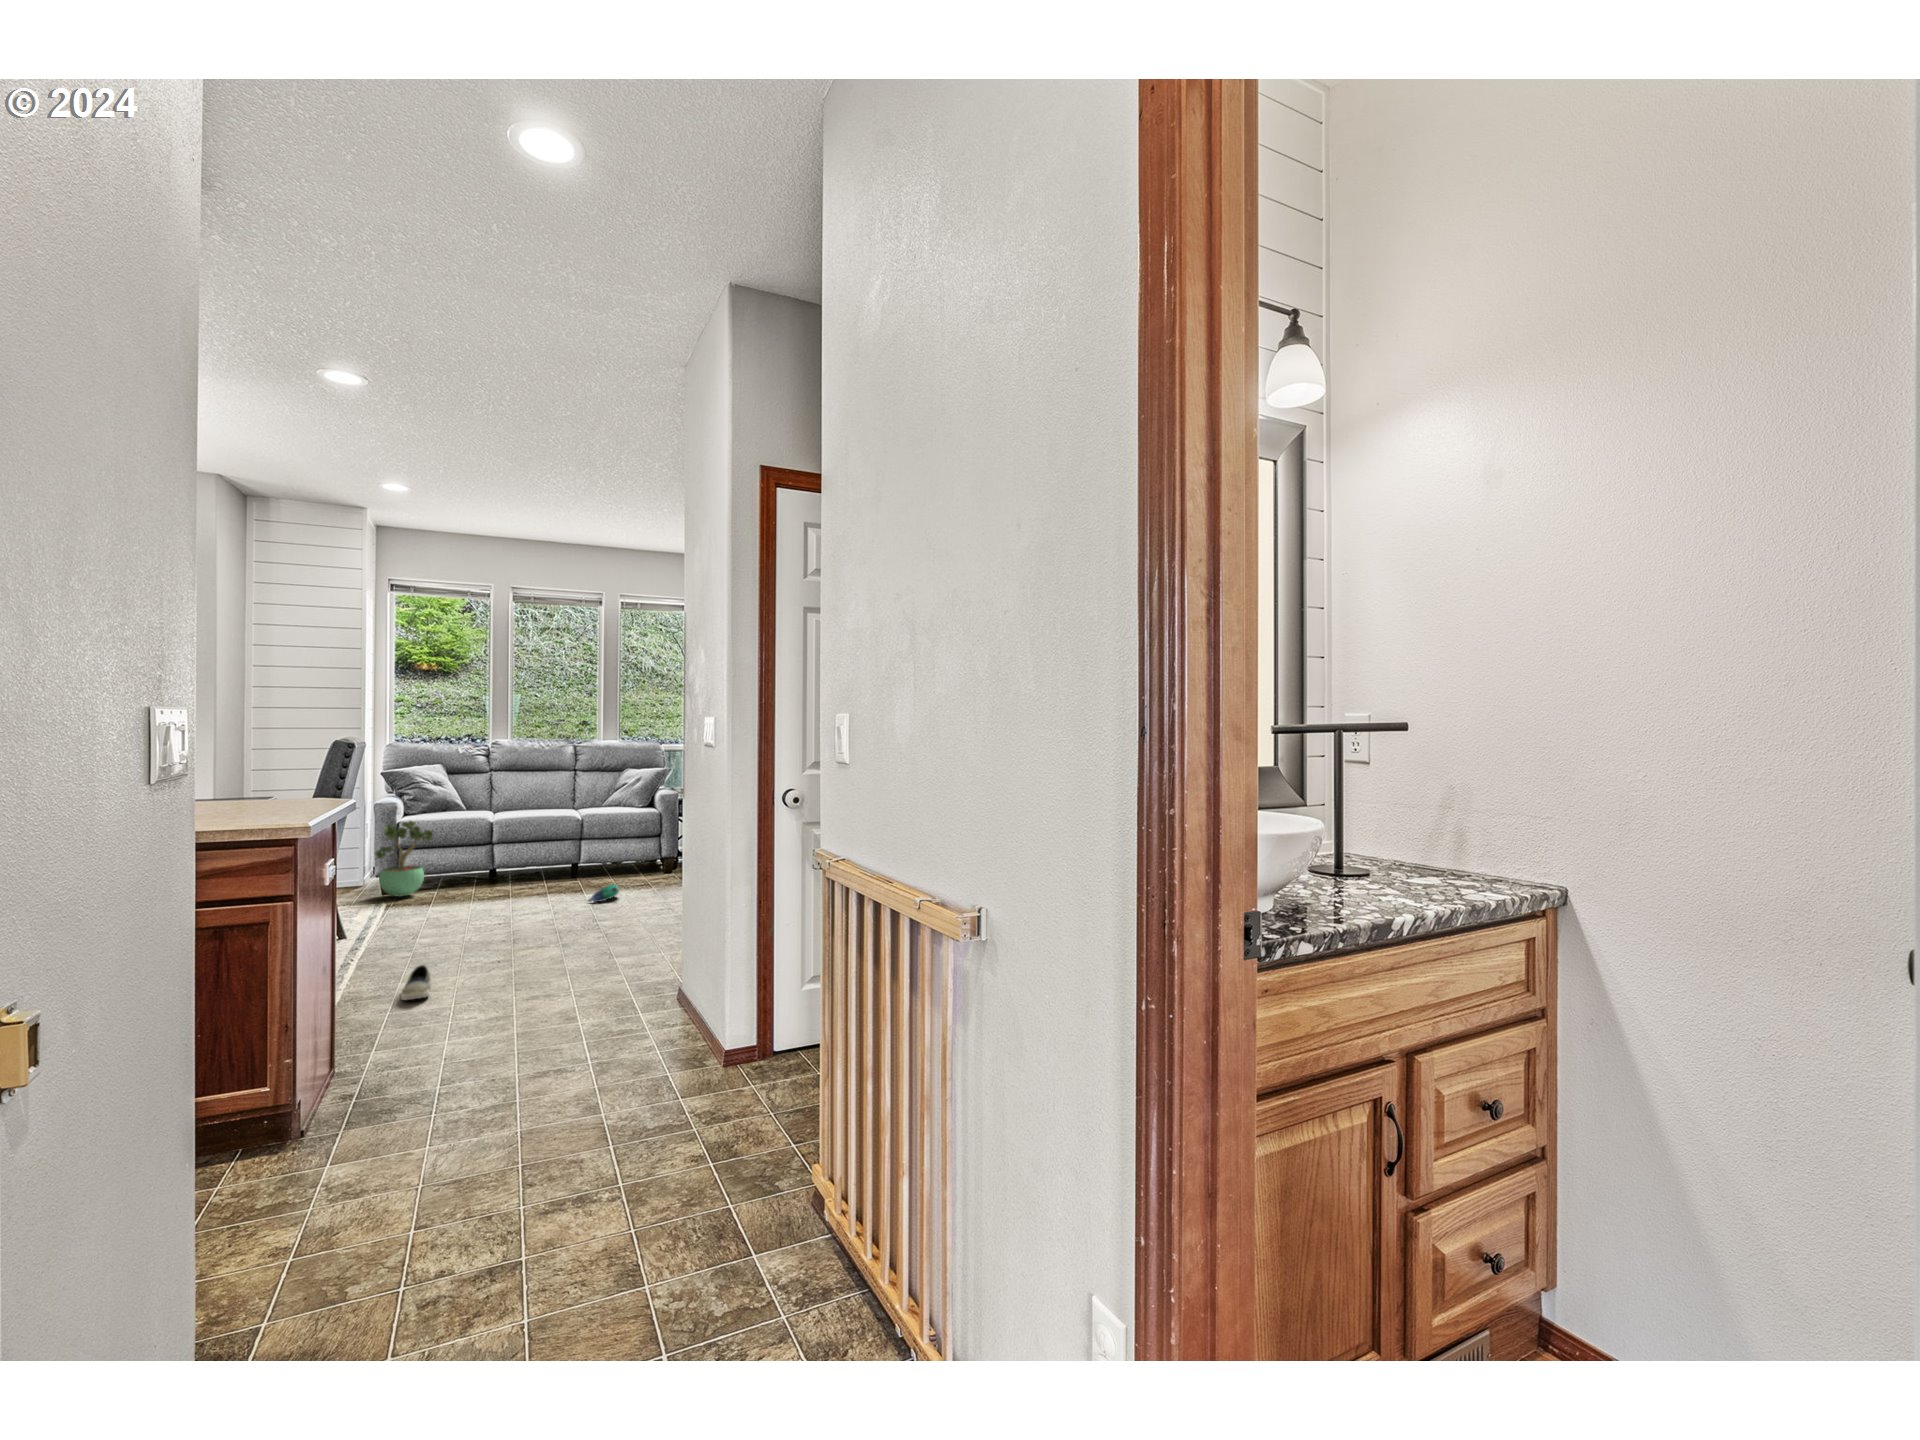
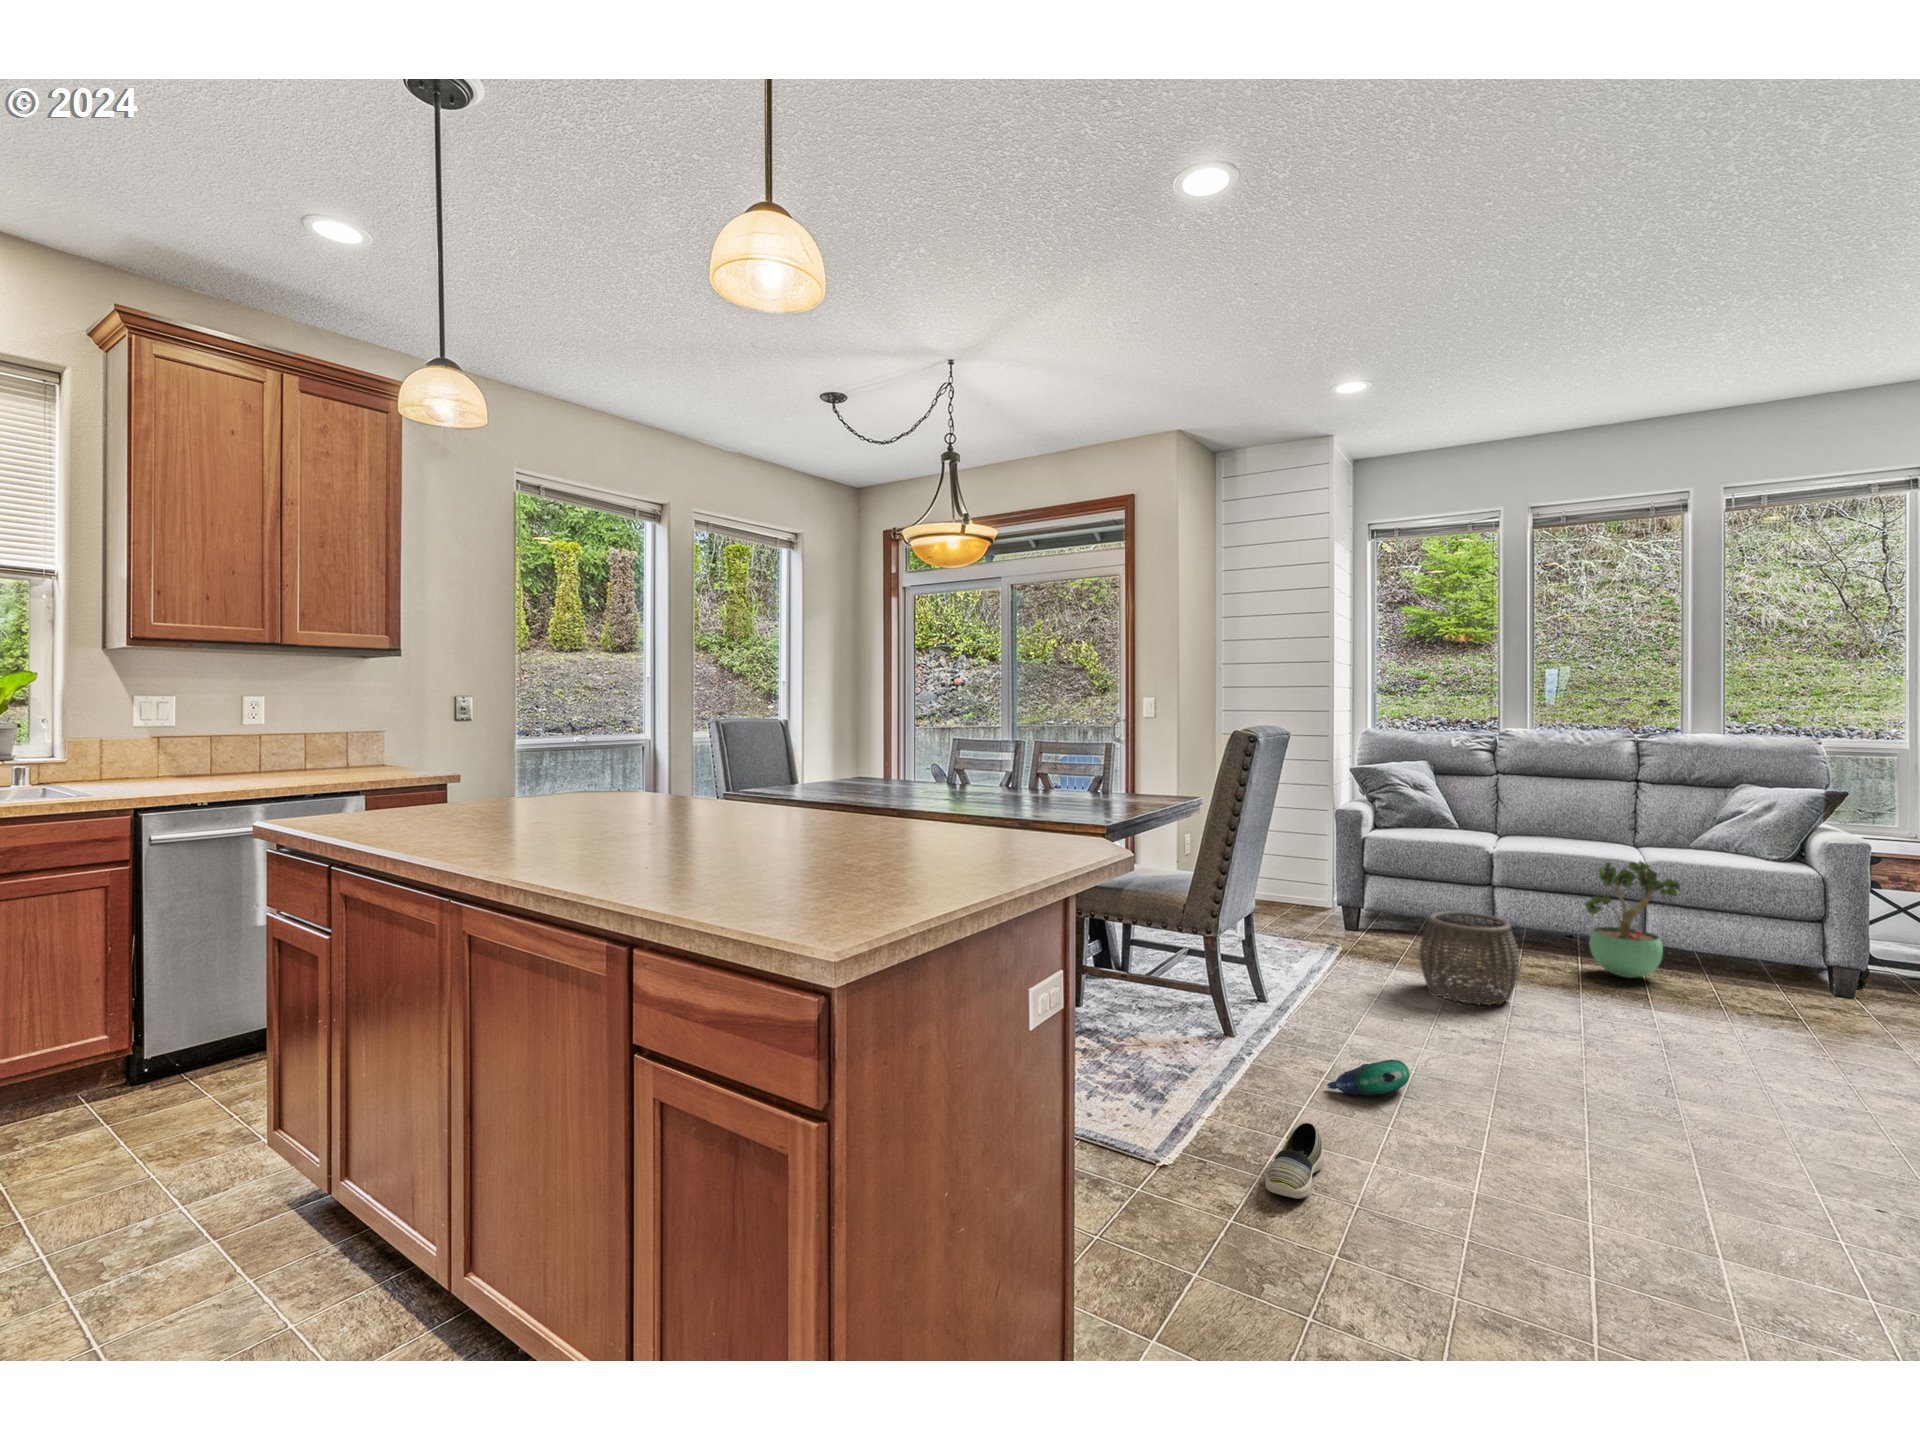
potted plant: present [375,821,433,897] -> present [1585,861,1680,978]
woven basket: none [452,857,517,913] -> present [1419,911,1520,1005]
plush toy: present [588,884,619,902] -> present [1327,1060,1410,1096]

